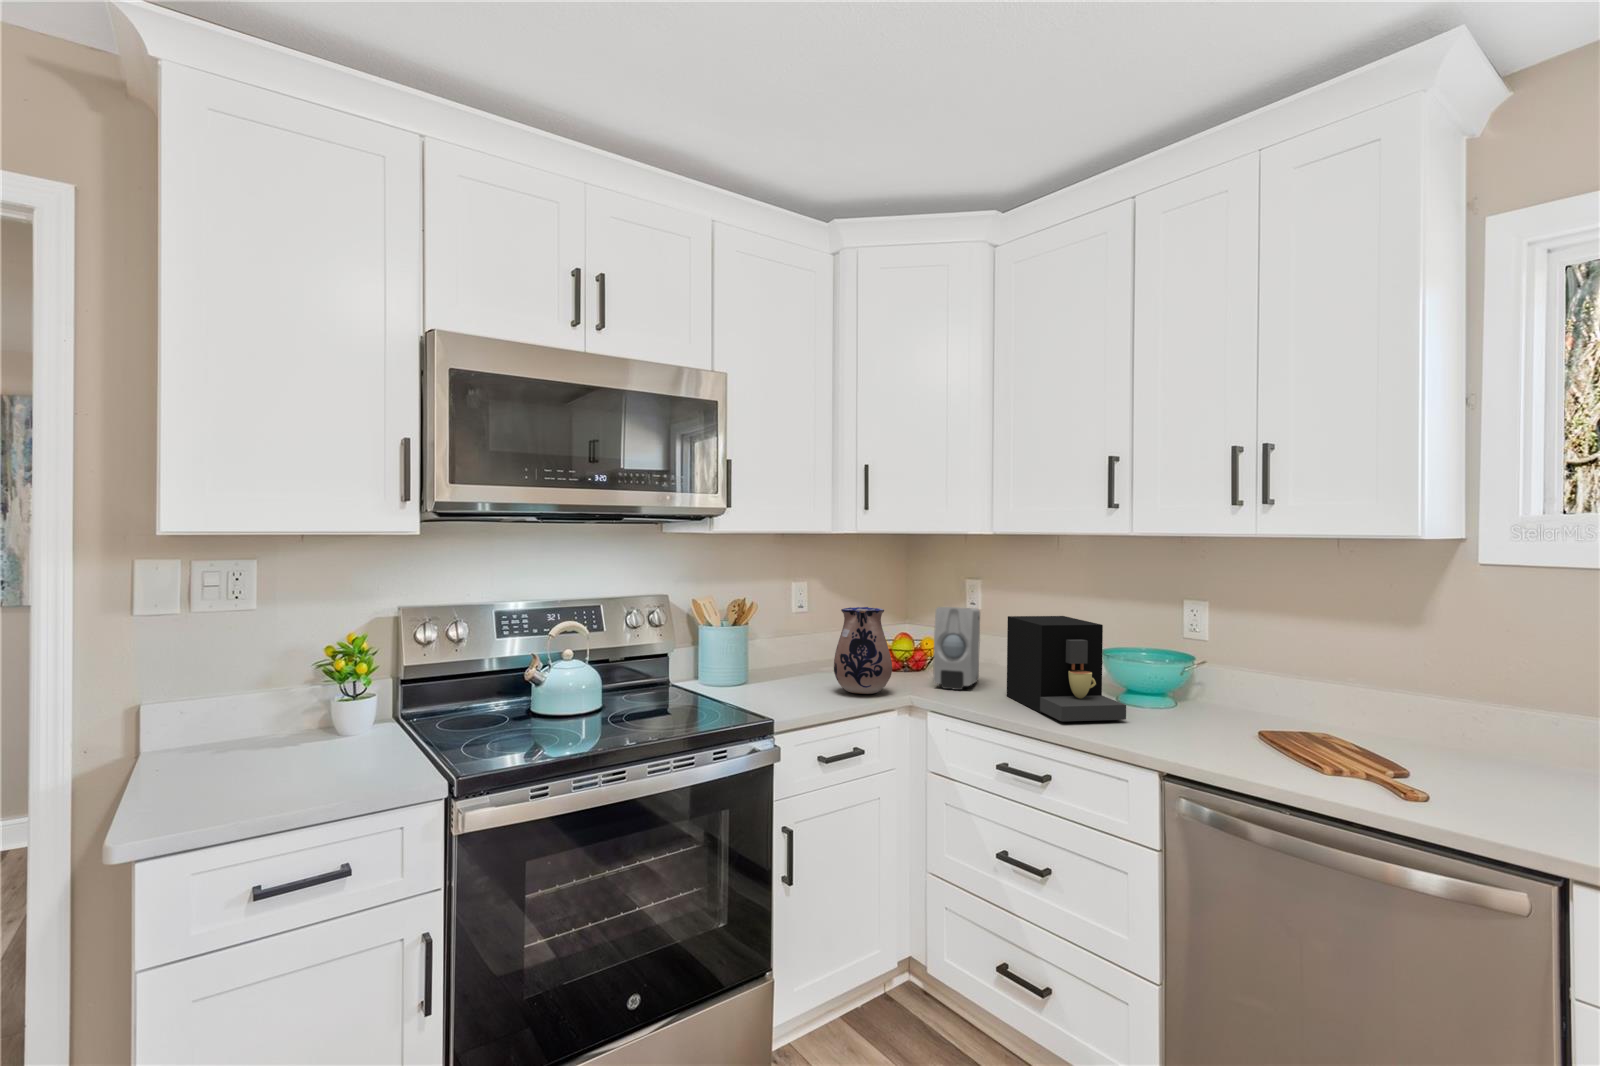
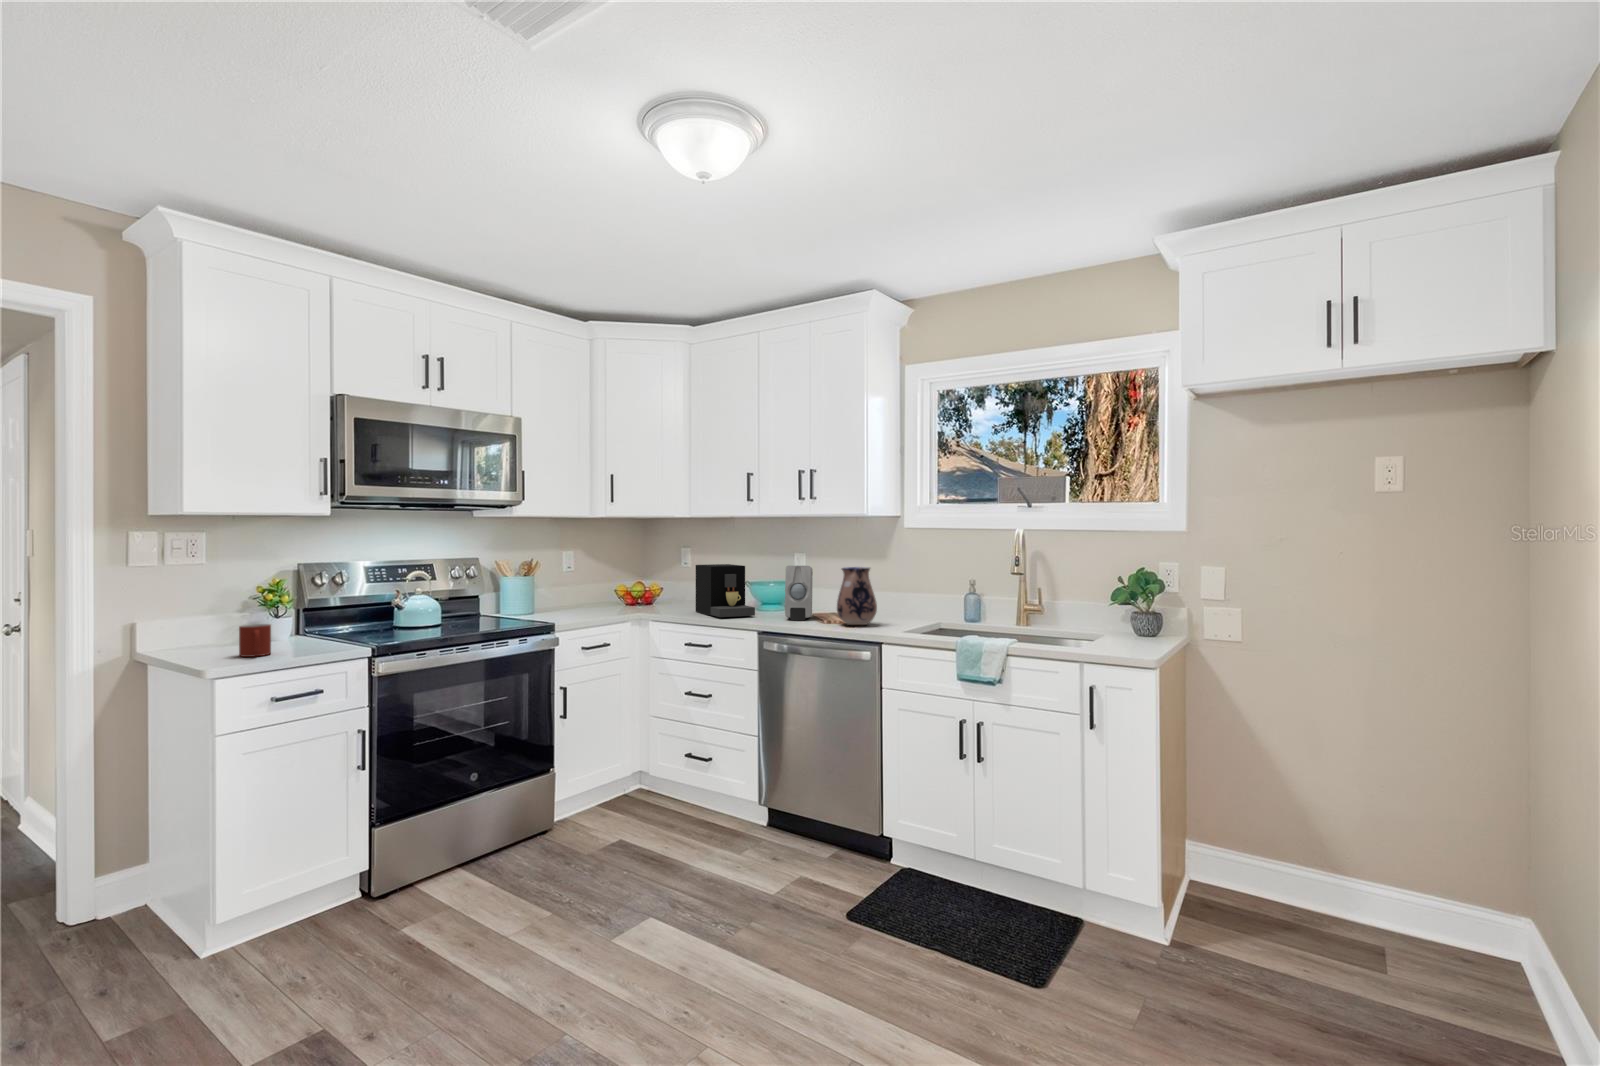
ceramic pitcher: present [834,607,892,694] -> present [837,567,877,625]
soap dispenser: present [933,607,980,690] -> present [785,565,813,620]
mug: none [226,733,282,798] -> present [239,624,271,657]

